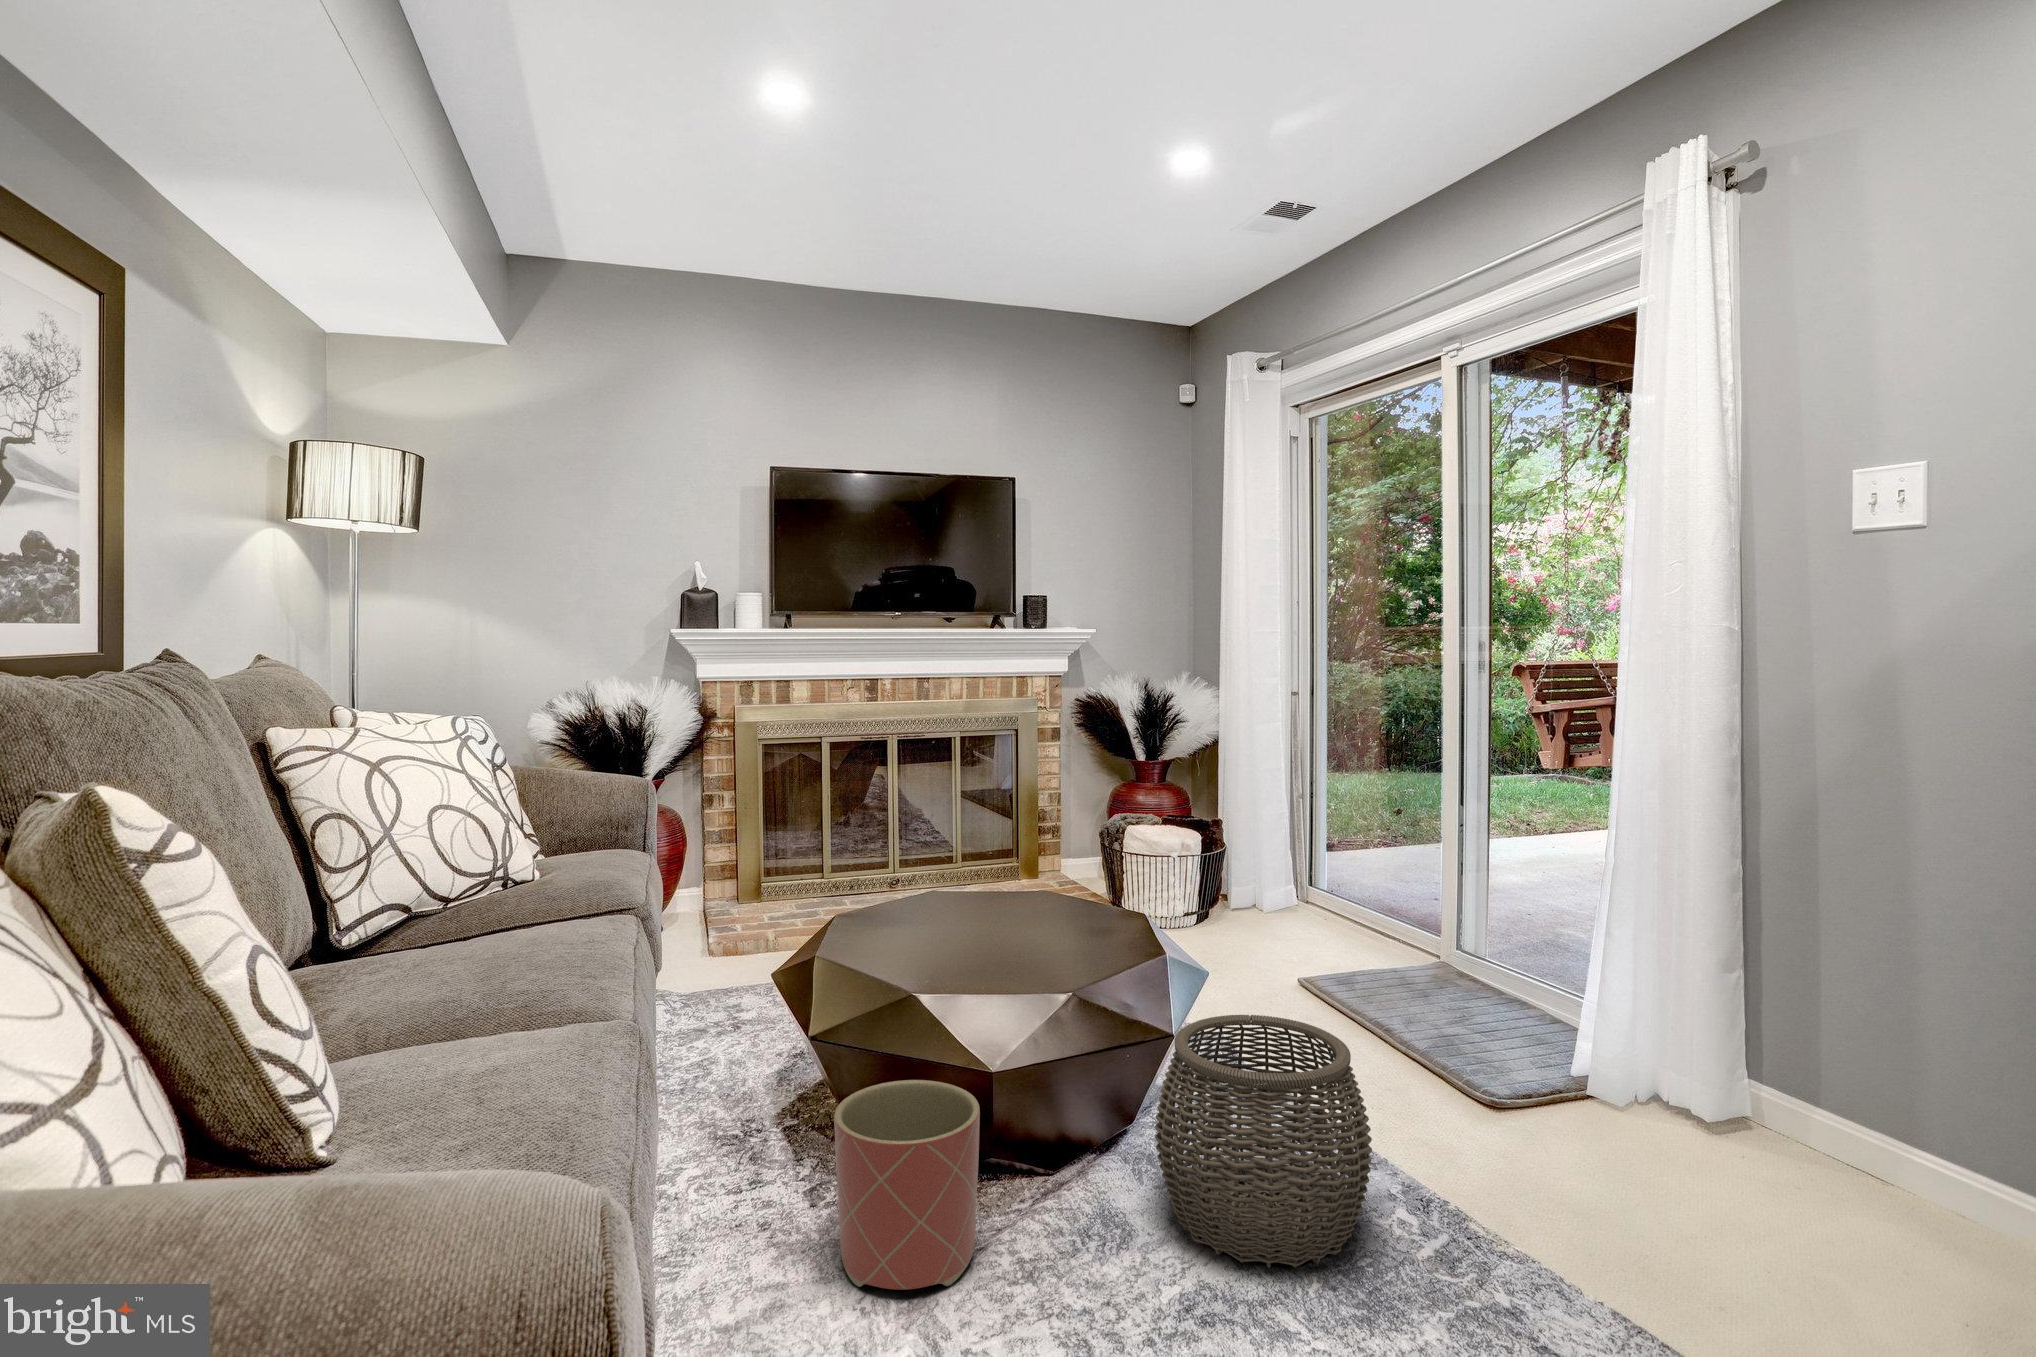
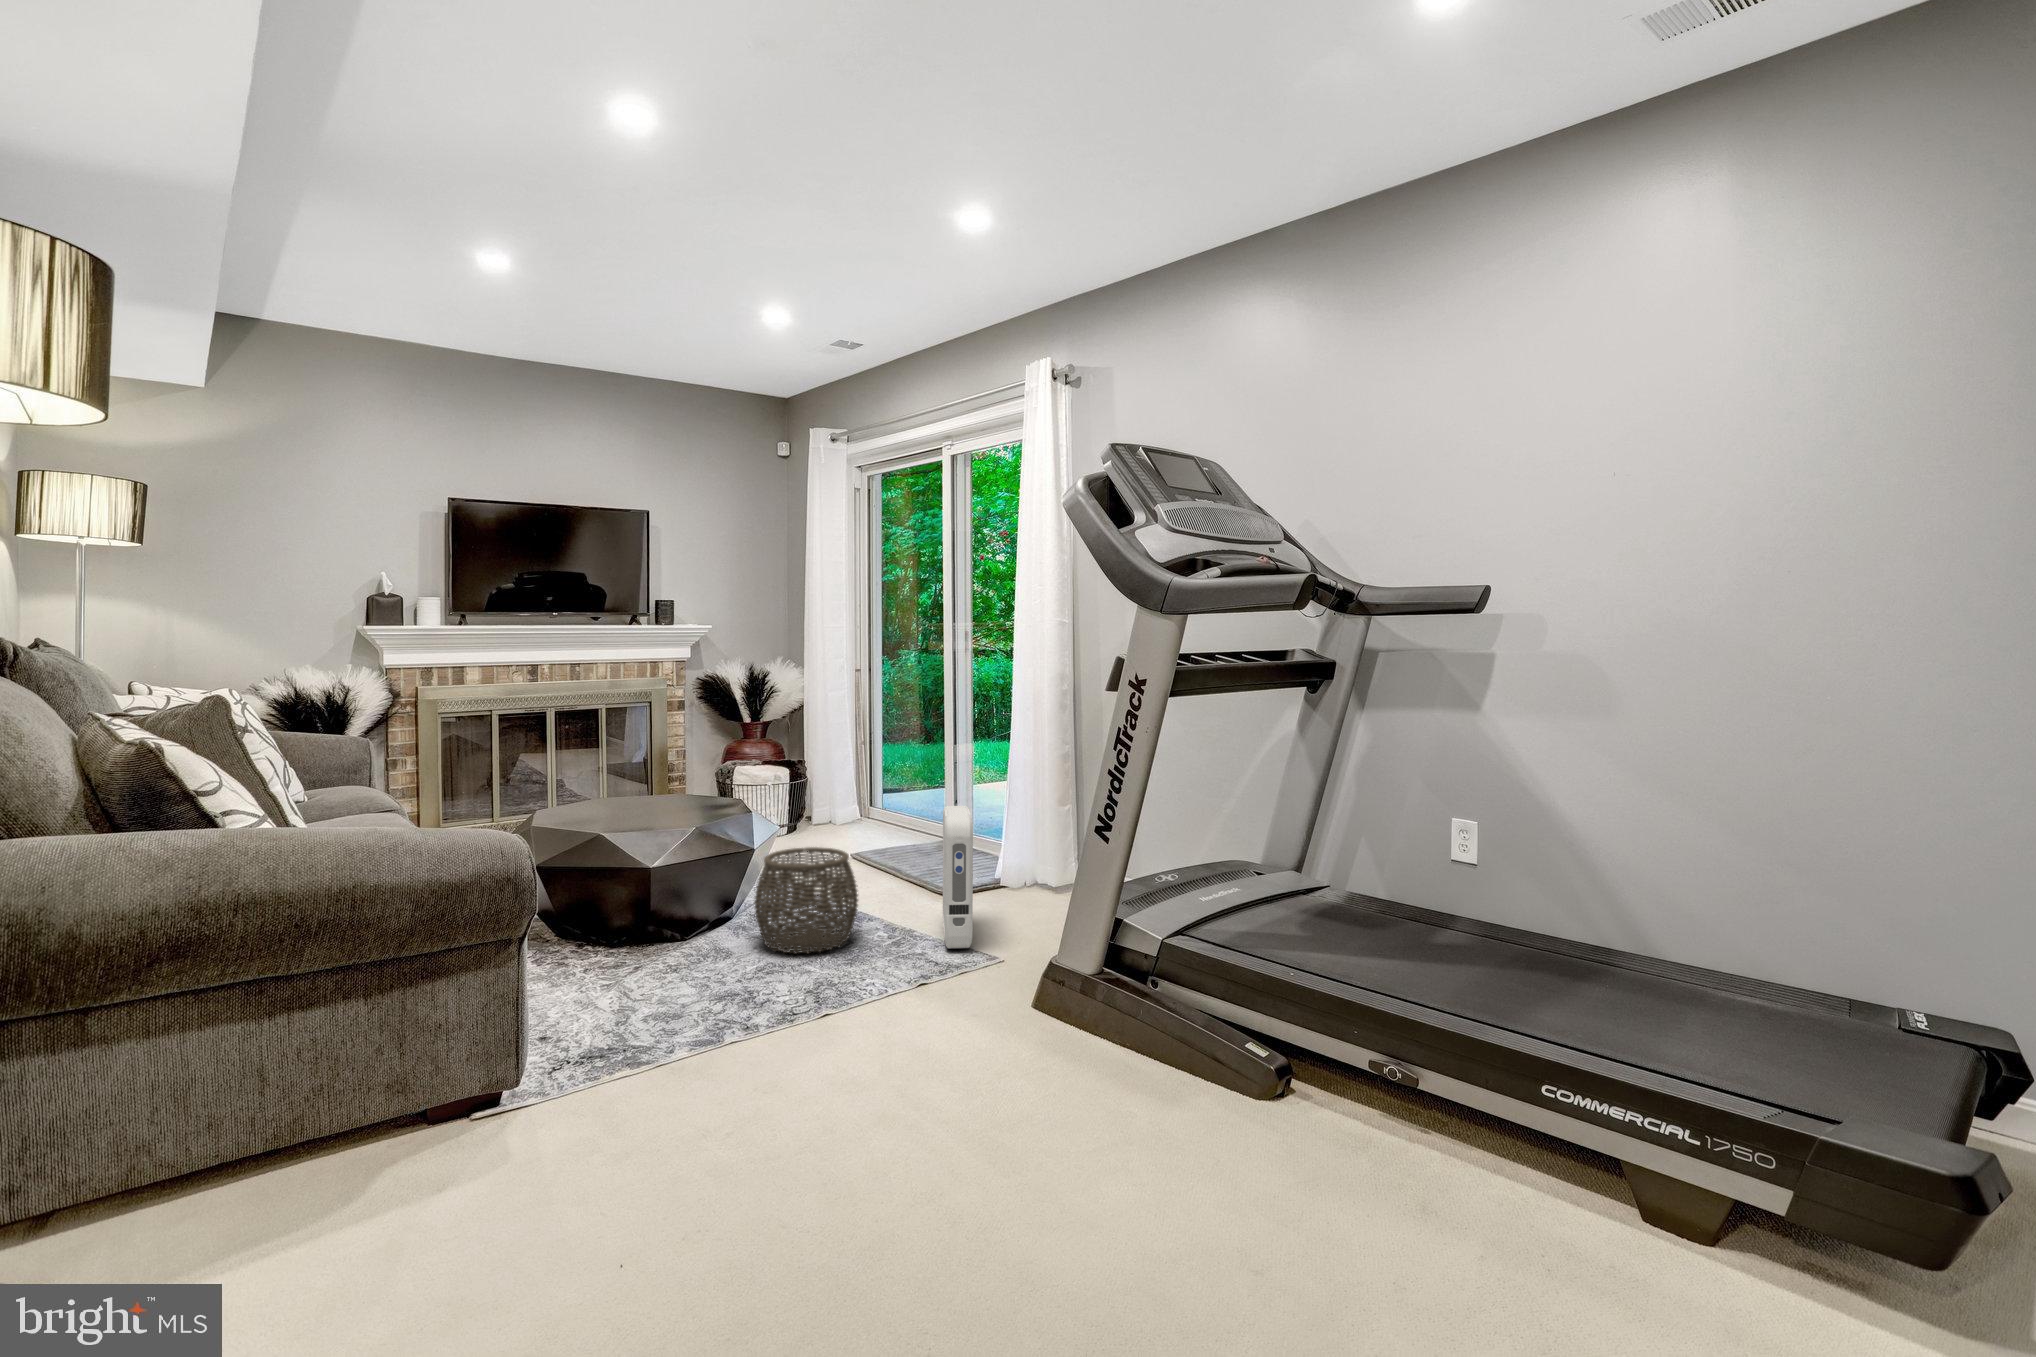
air purifier: none [1551,959,1674,1326] -> present [943,806,973,949]
planter: present [834,1080,980,1290] -> none [584,889,663,983]

